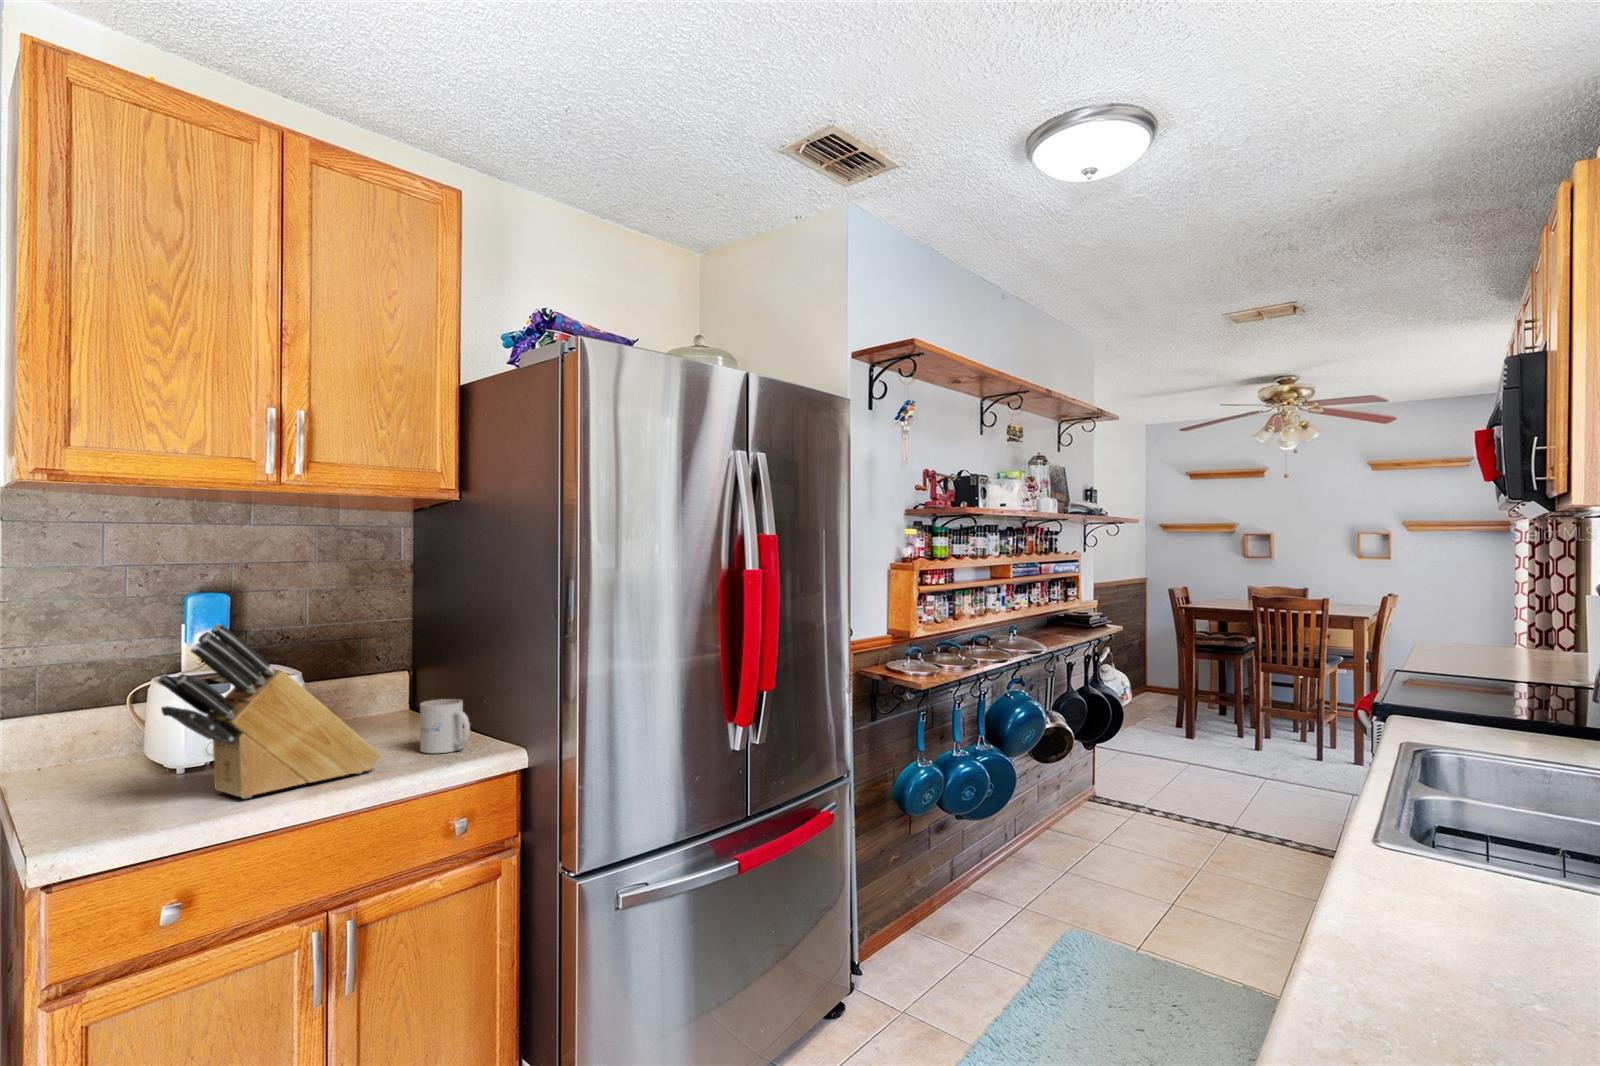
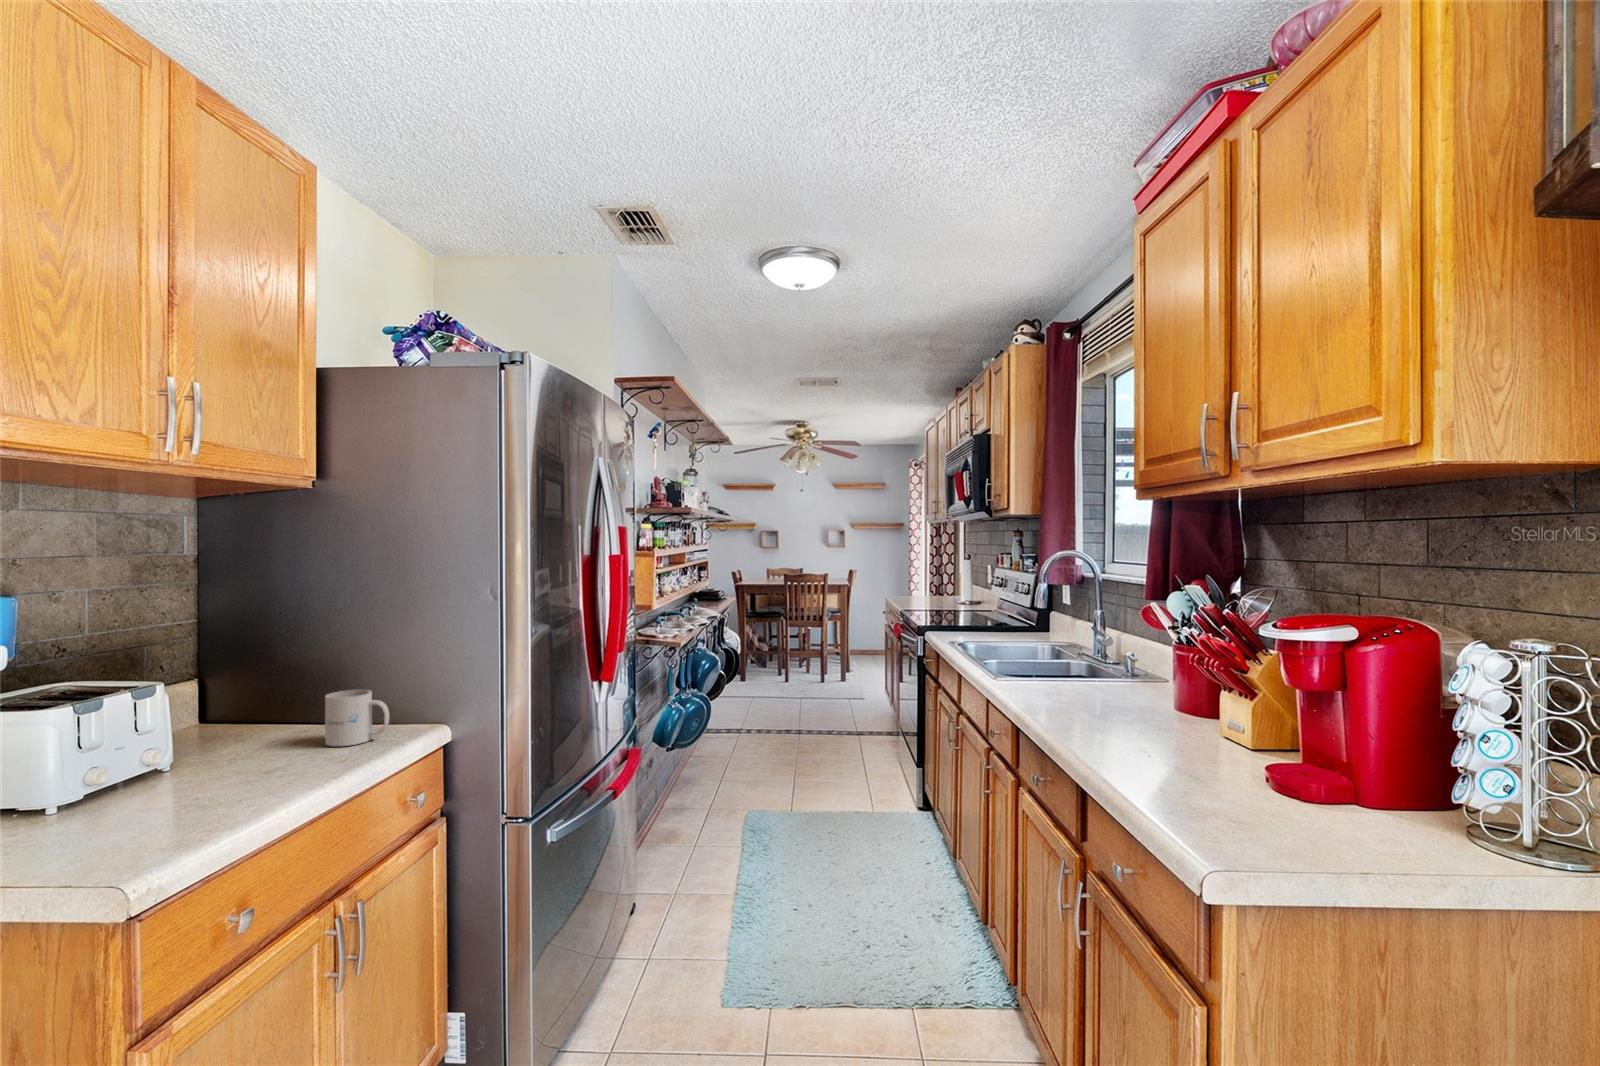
knife block: present [158,624,381,799] -> none [104,622,326,815]

